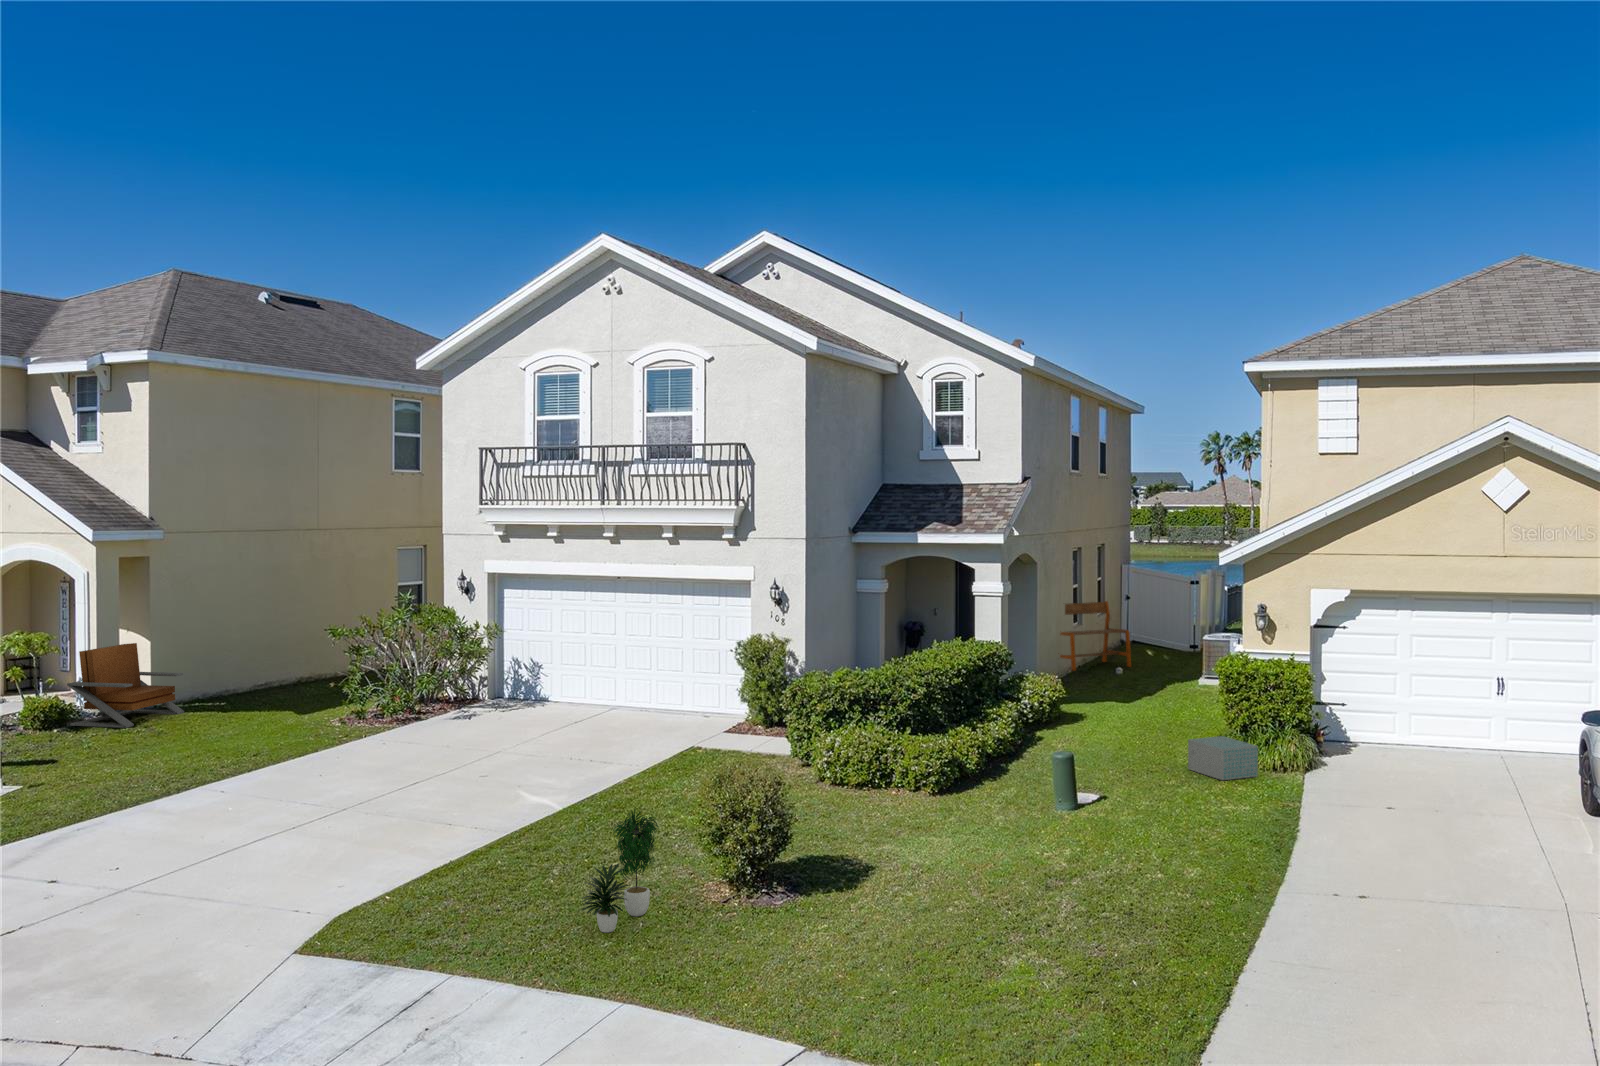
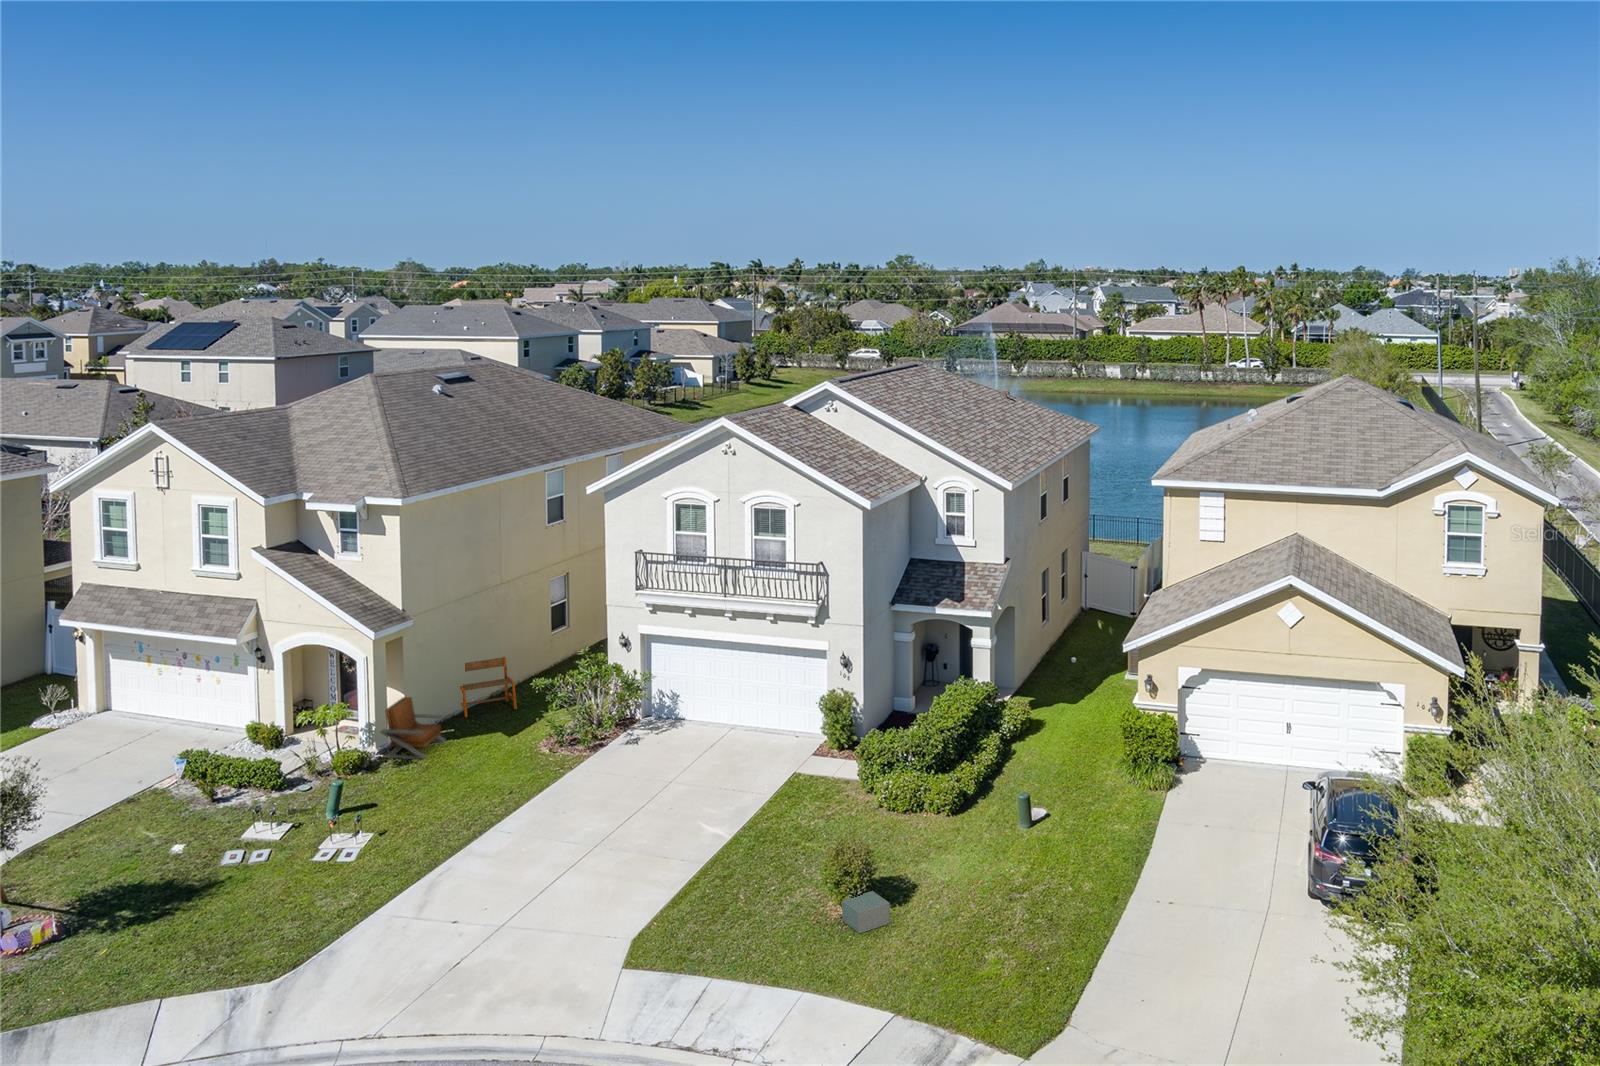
bench: present [1060,601,1131,671] -> present [459,657,517,717]
storage box: present [1188,736,1258,780] -> present [842,891,890,933]
potted plant: present [582,809,658,933] -> none [795,859,829,920]

